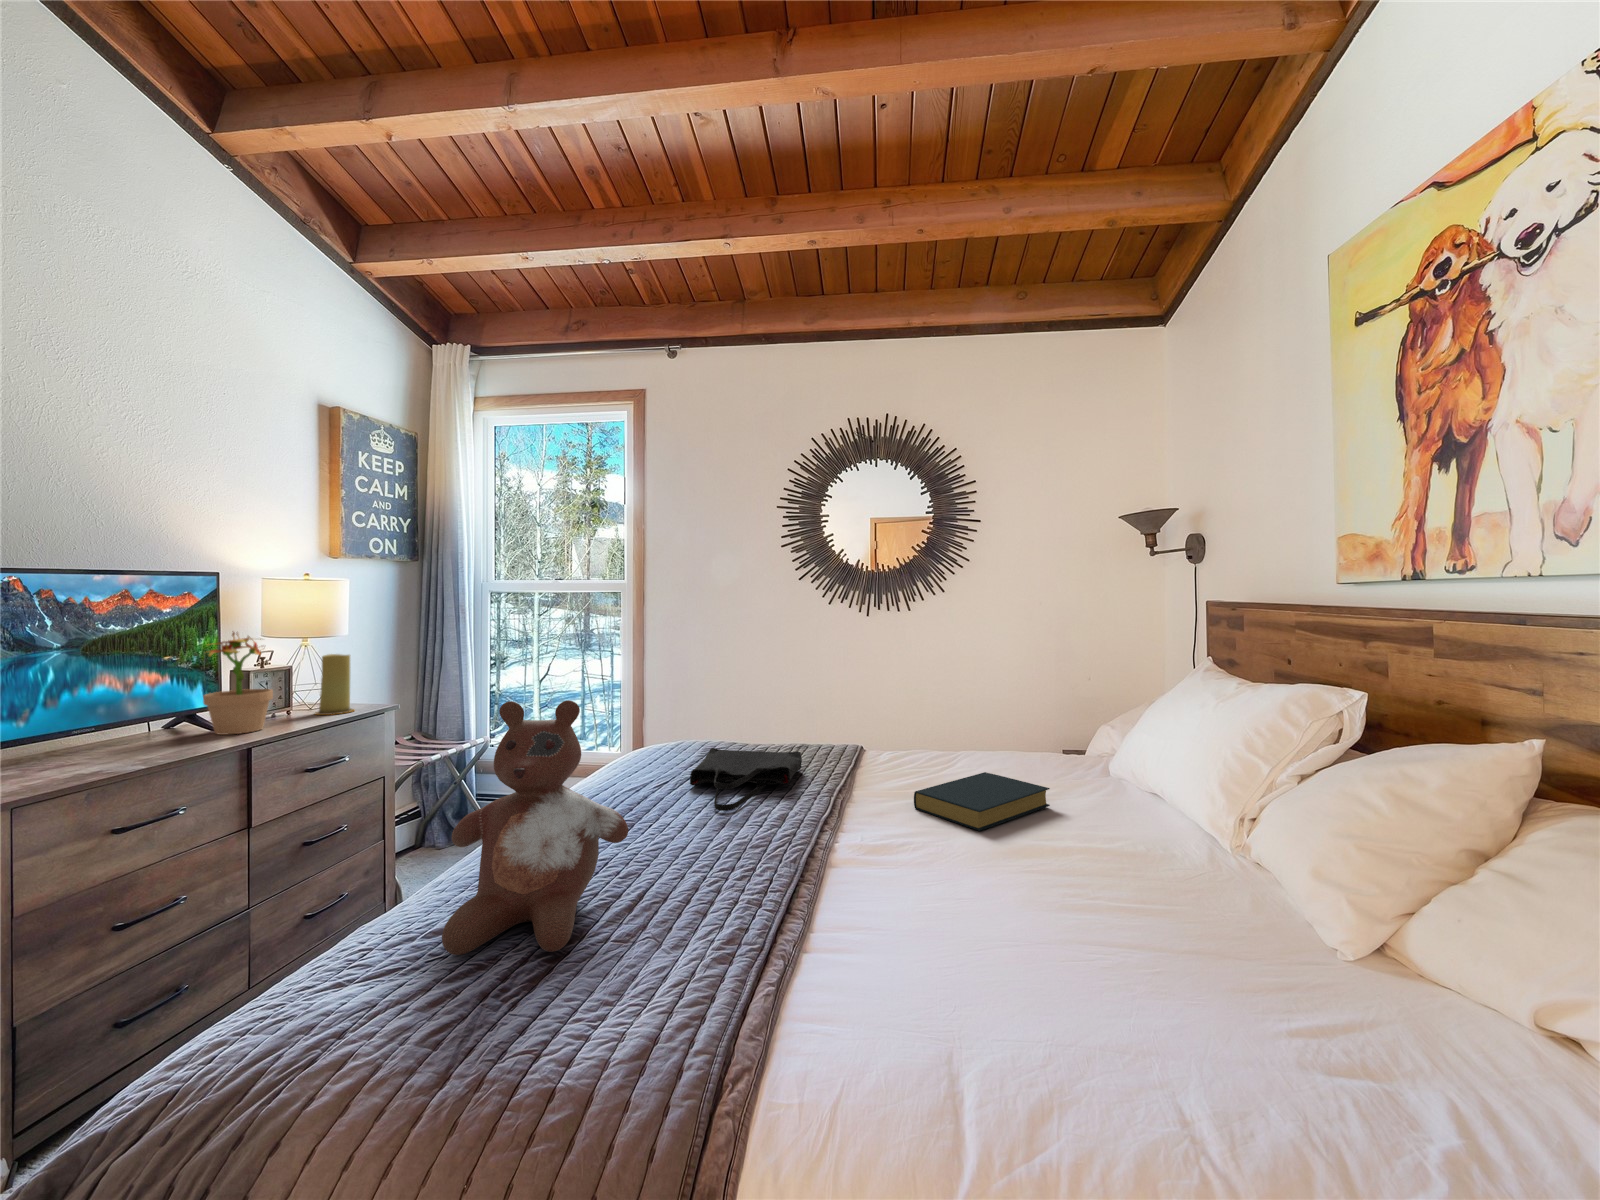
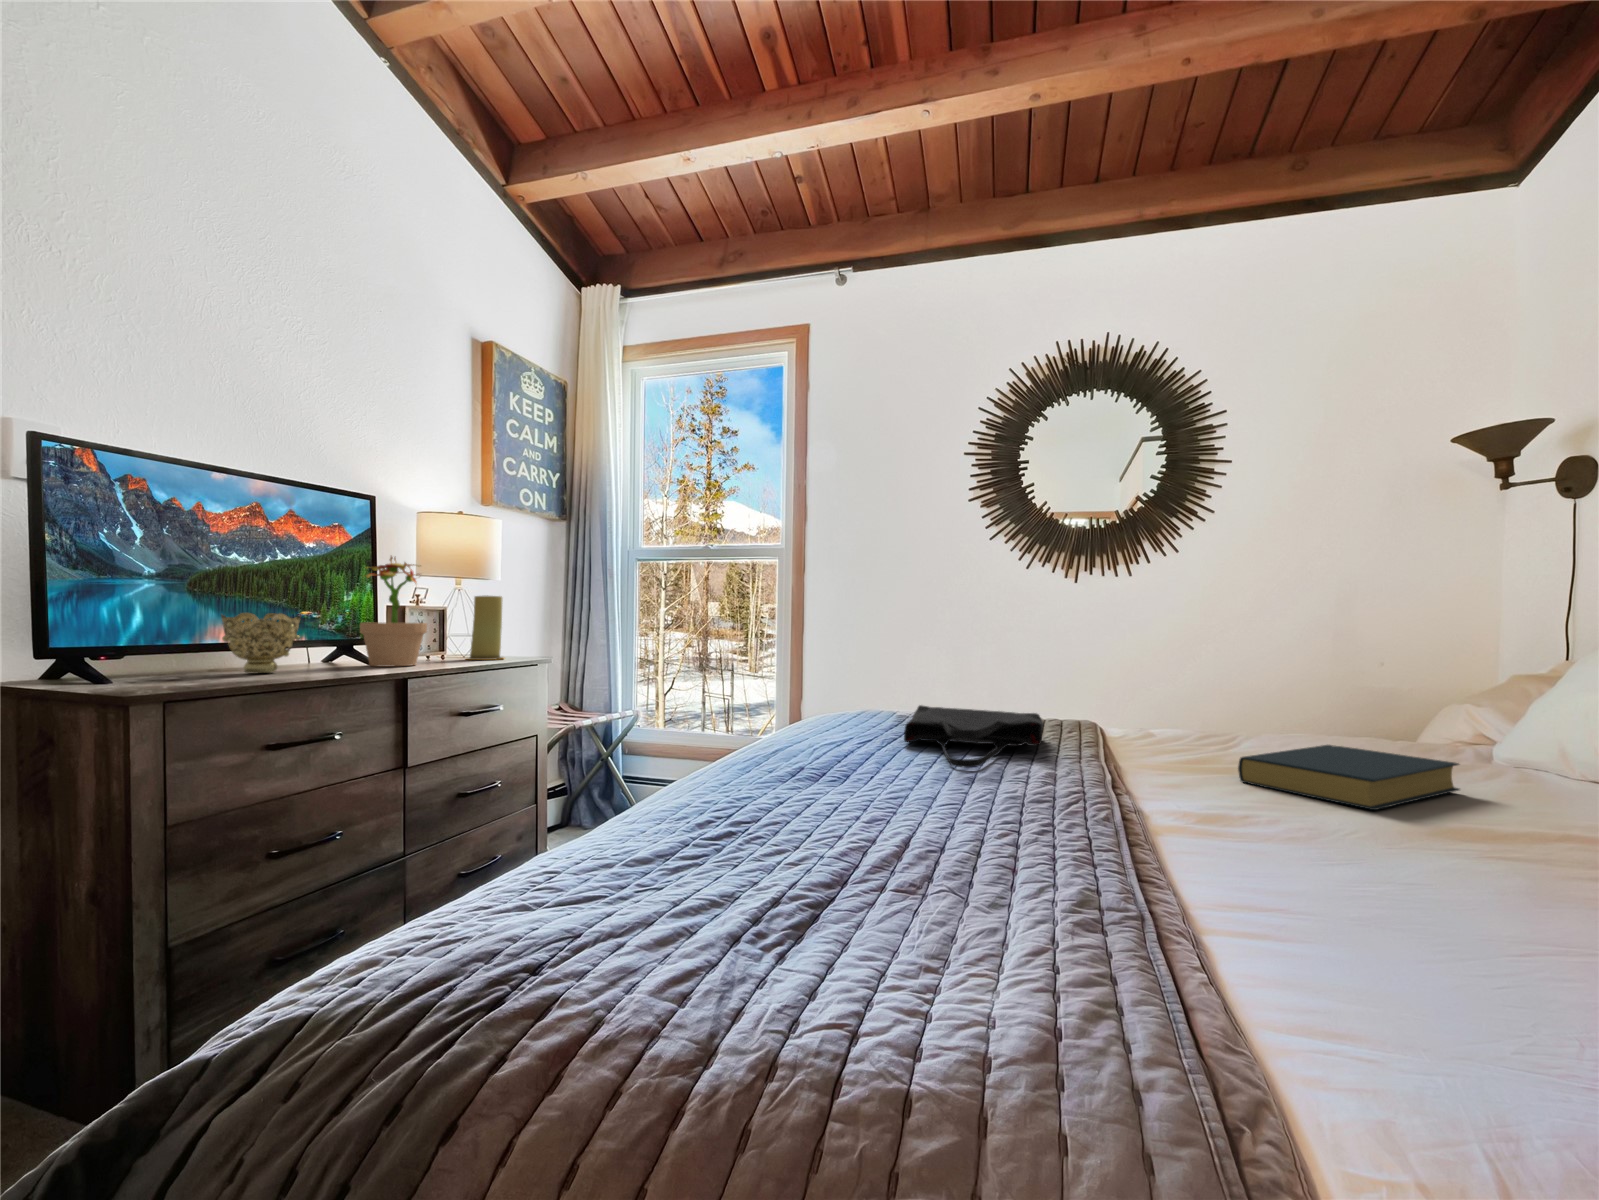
decorative bowl: none [56,697,141,757] -> present [221,613,301,674]
stuffed bear: present [442,700,628,955] -> none [654,553,896,894]

